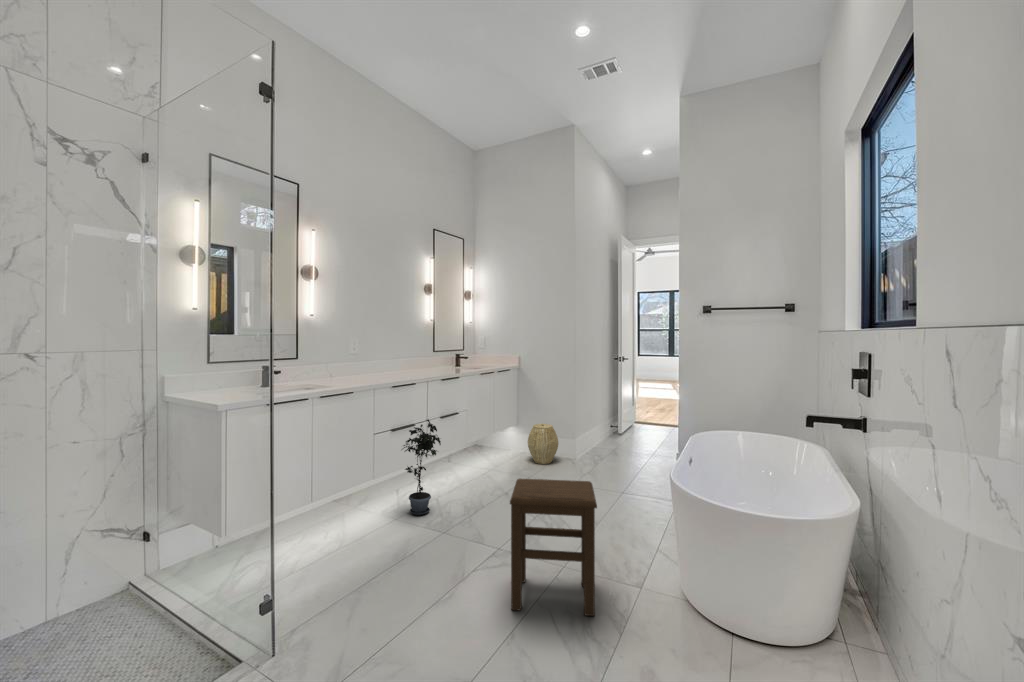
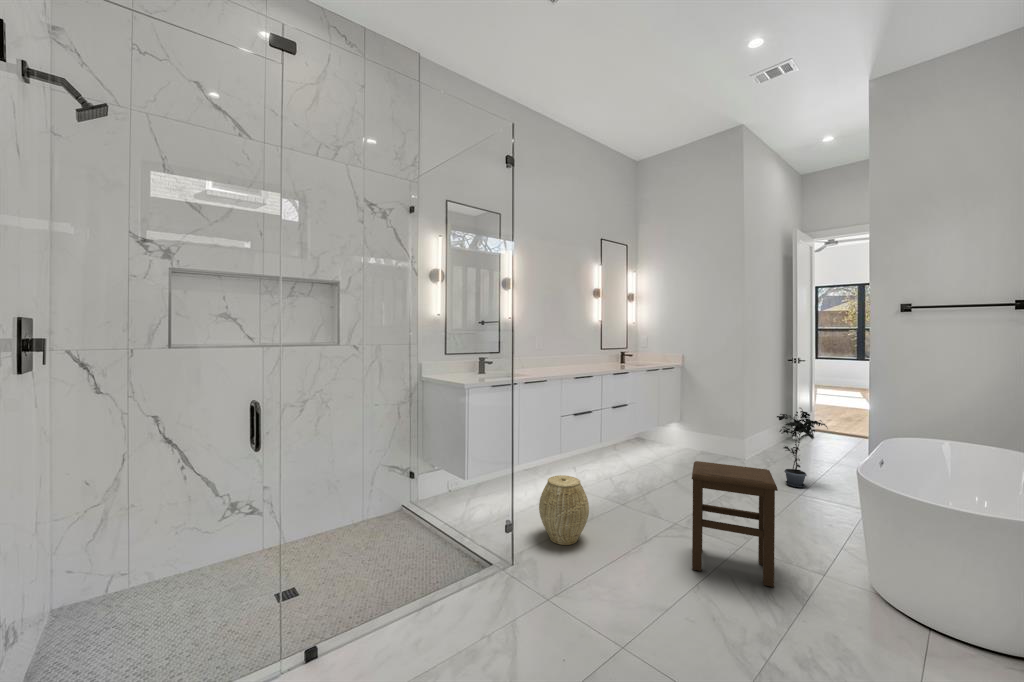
potted plant: present [403,419,441,515] -> present [777,408,827,488]
woven basket: present [528,424,558,464] -> present [539,475,589,545]

